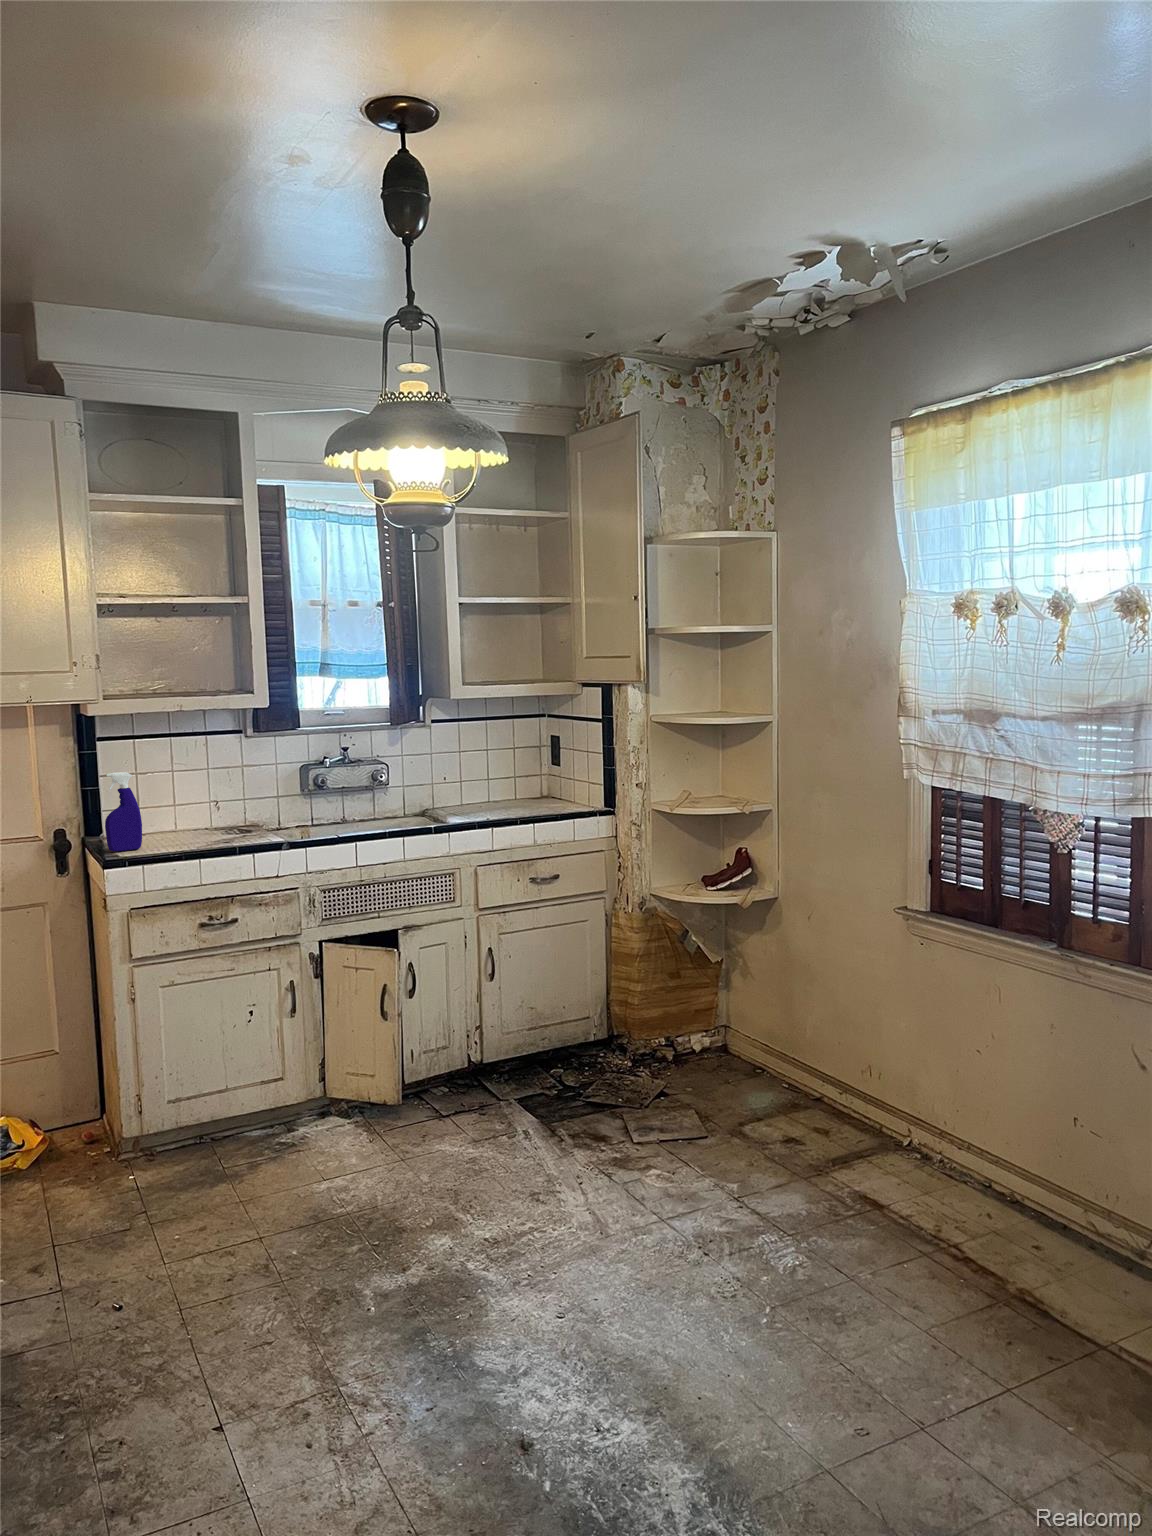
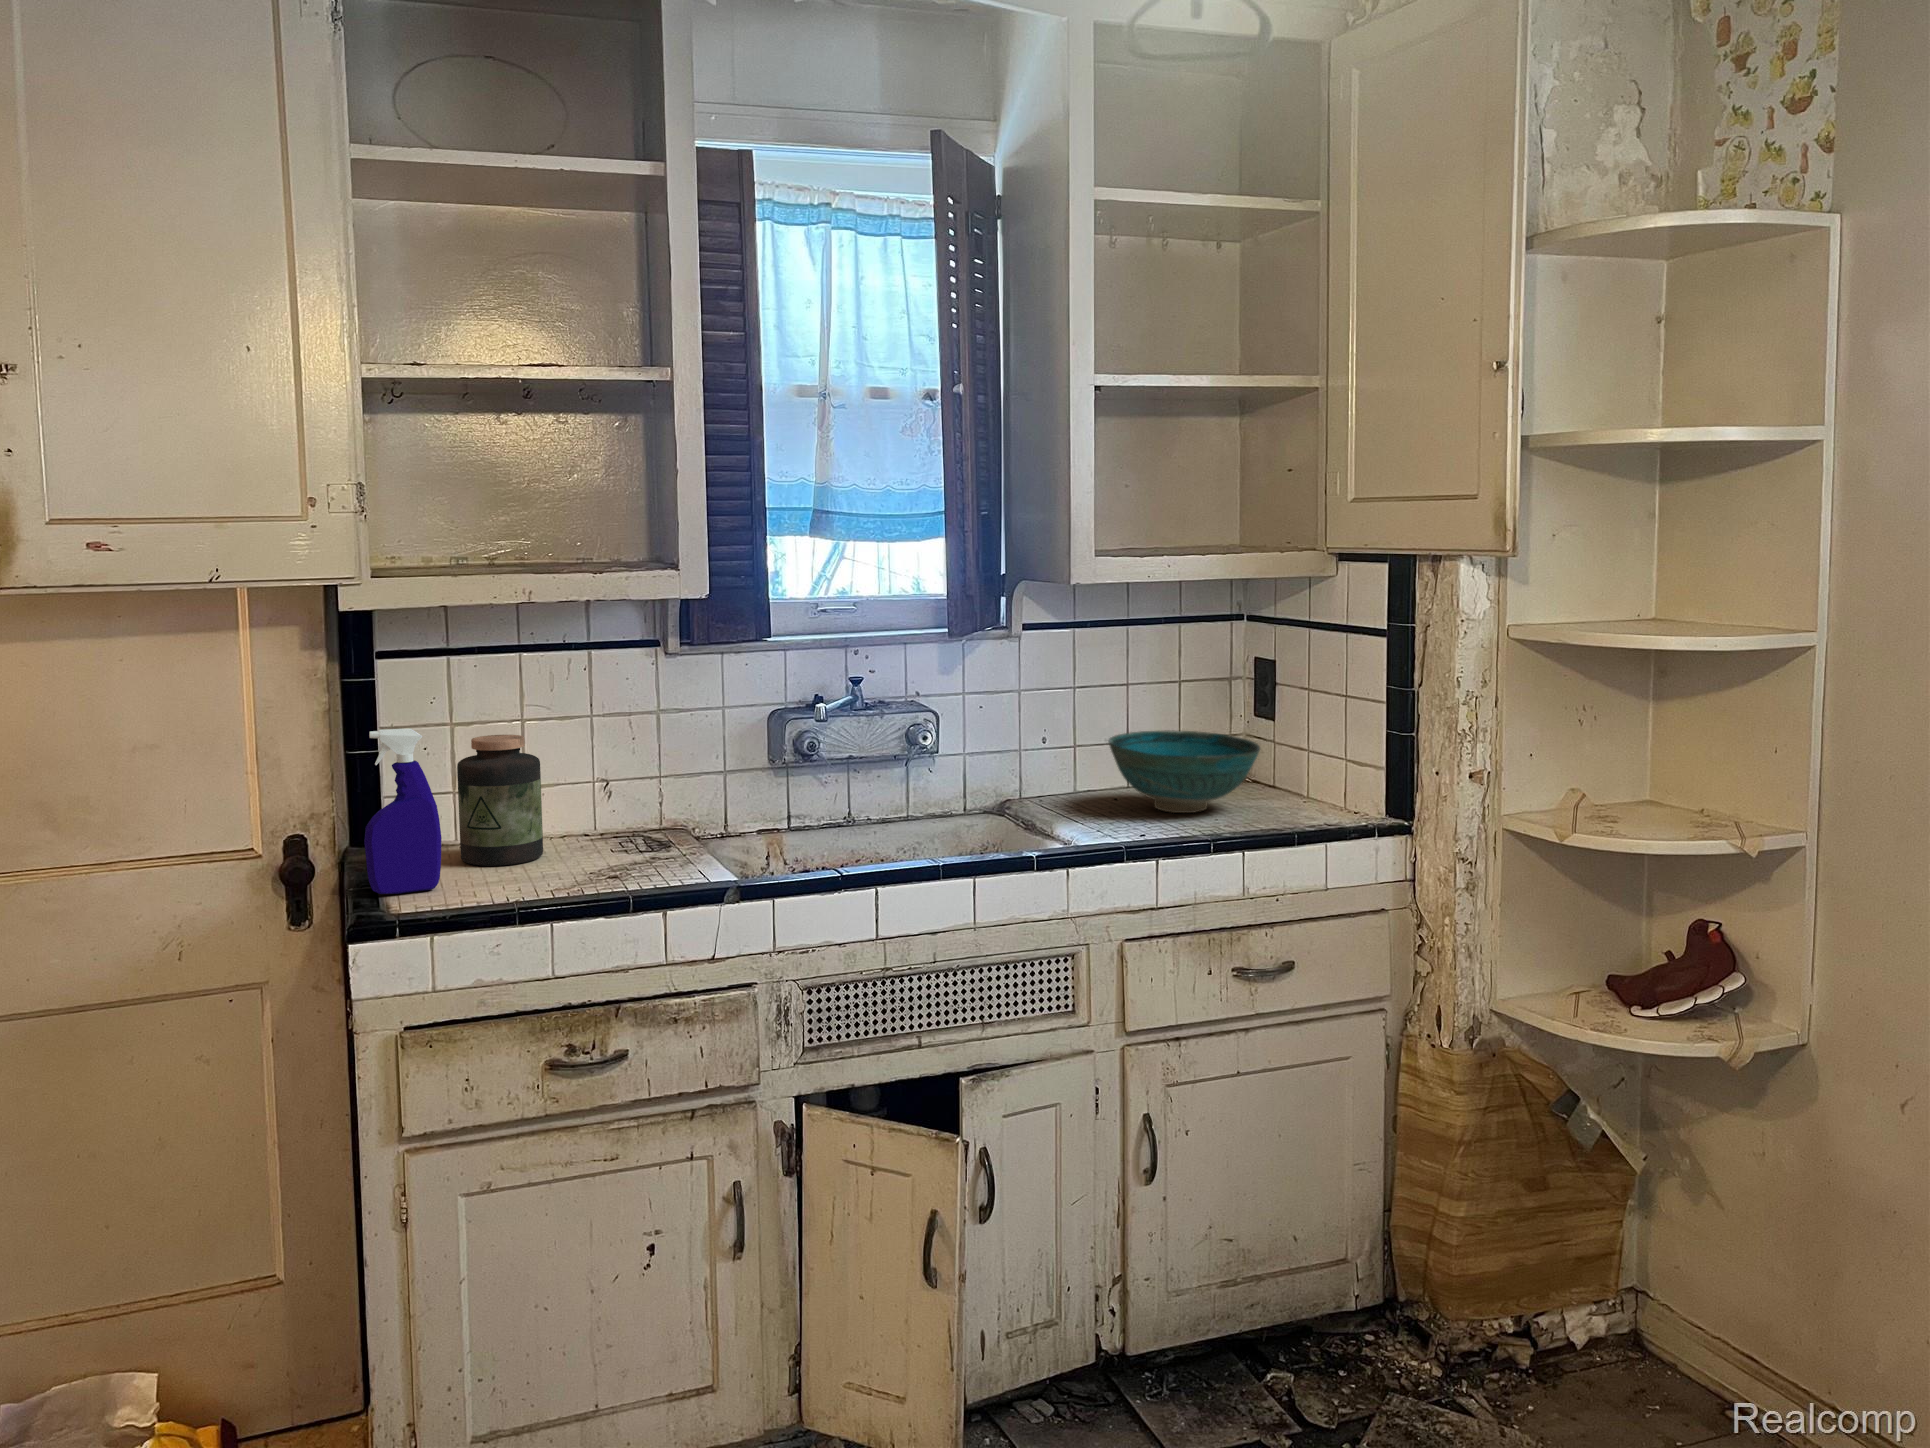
bowl: none [473,770,547,809] -> present [1108,731,1260,813]
jar: none [144,777,188,841] -> present [457,735,543,866]

